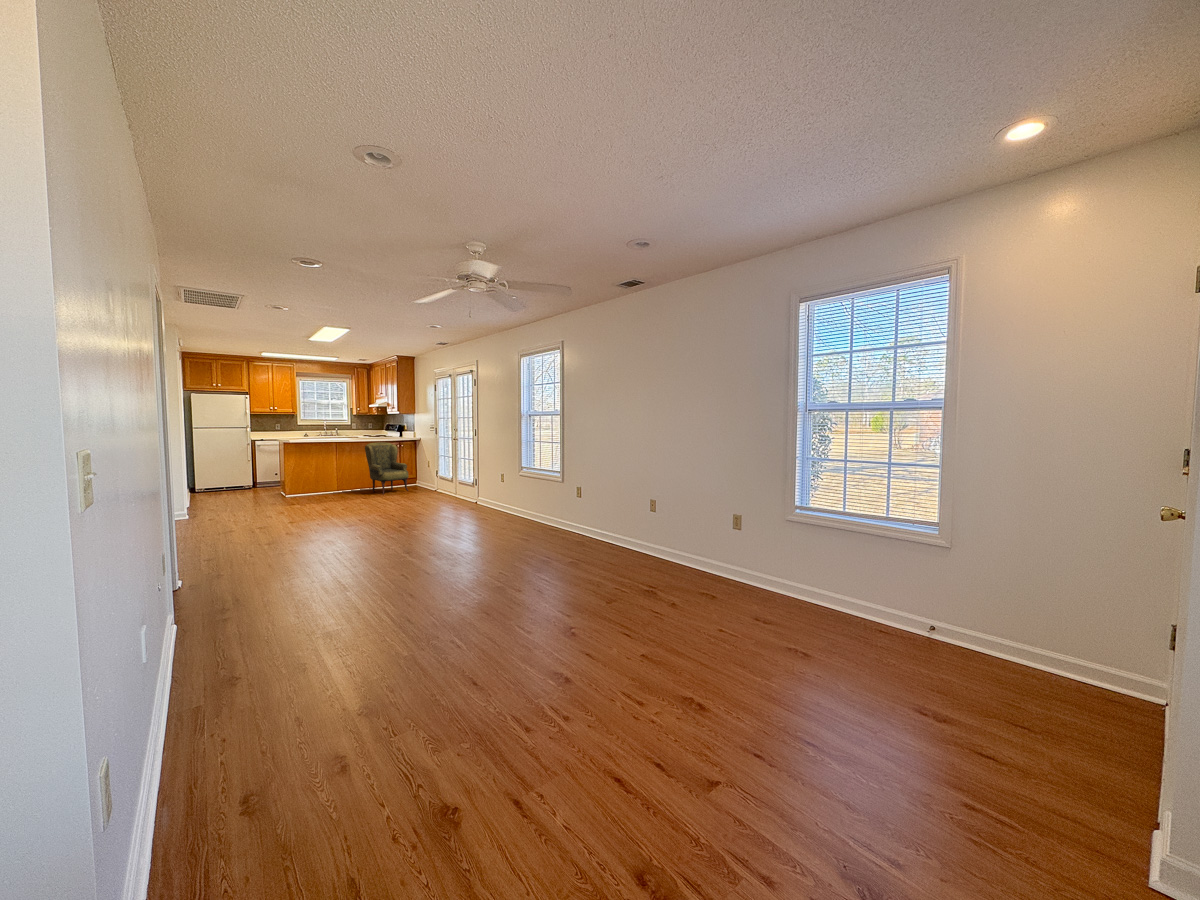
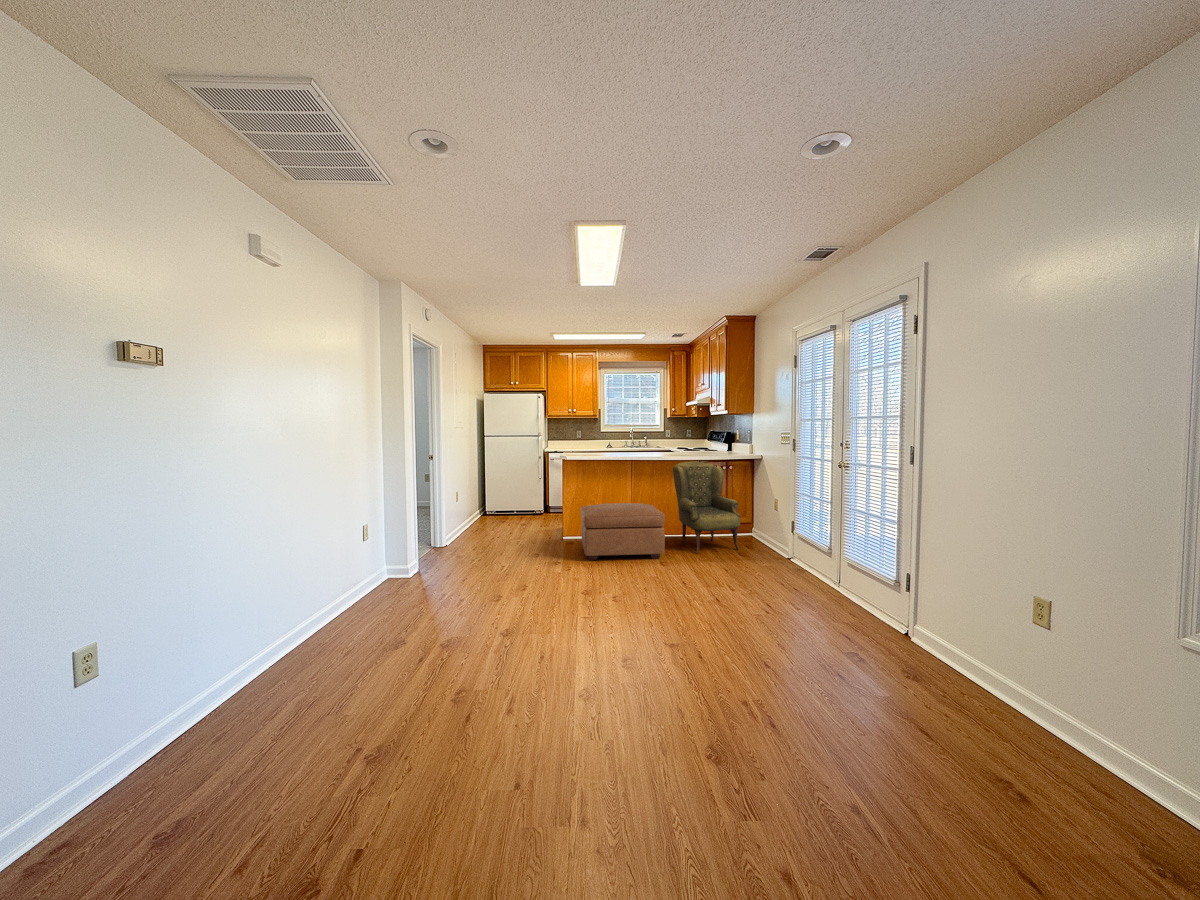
ottoman: none [302,468,363,503] -> present [581,503,665,560]

